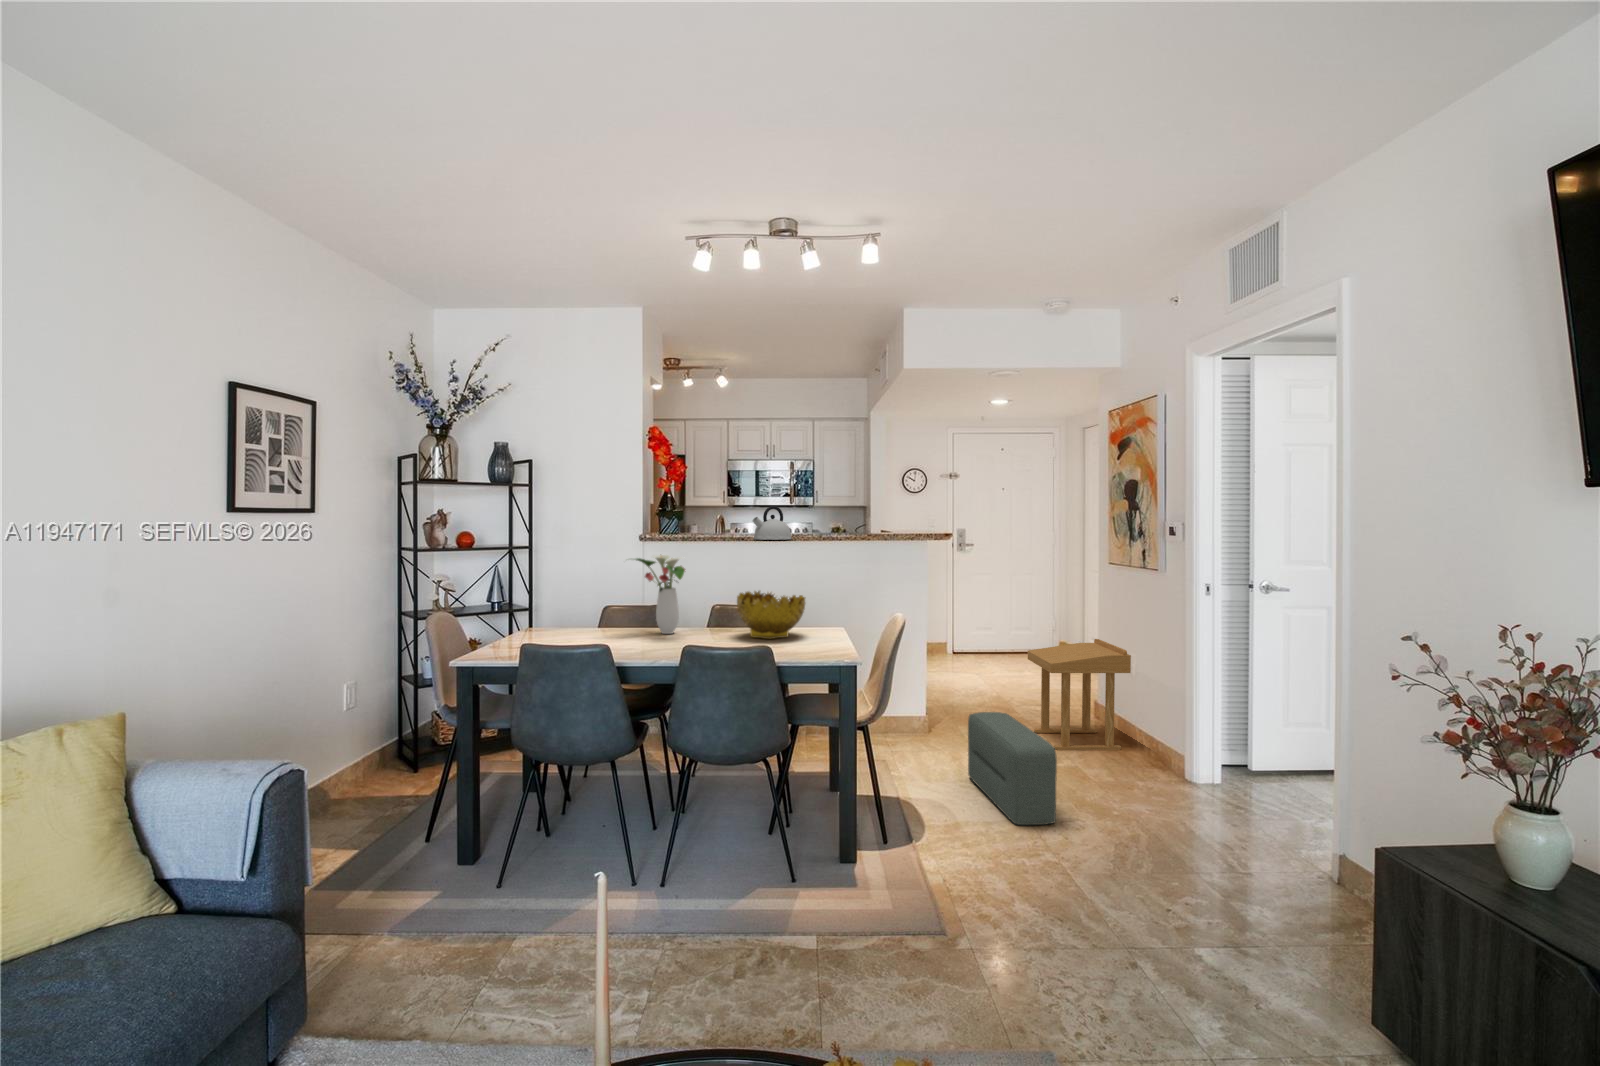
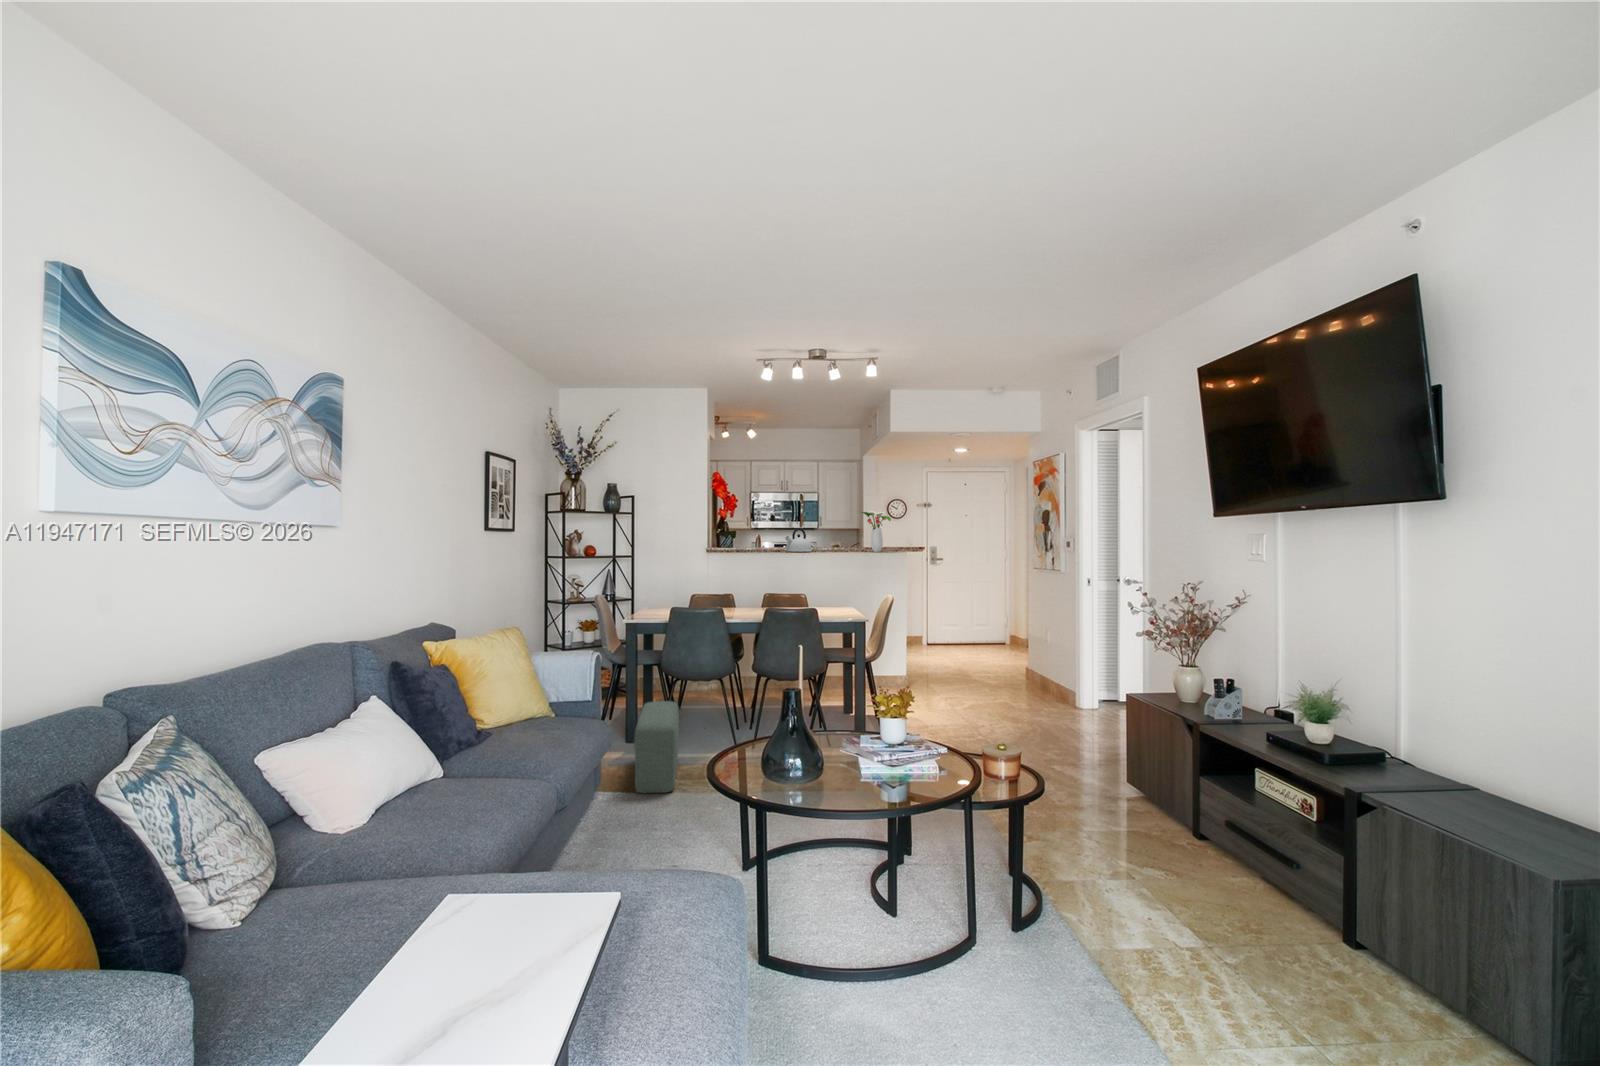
flower arrangement: present [636,555,685,634] -> present [861,511,891,552]
decorative bowl: present [737,591,805,639] -> none [786,582,830,612]
side table: present [1028,639,1131,750] -> none [977,622,1046,696]
pouf: present [968,712,1057,825] -> present [634,701,679,793]

